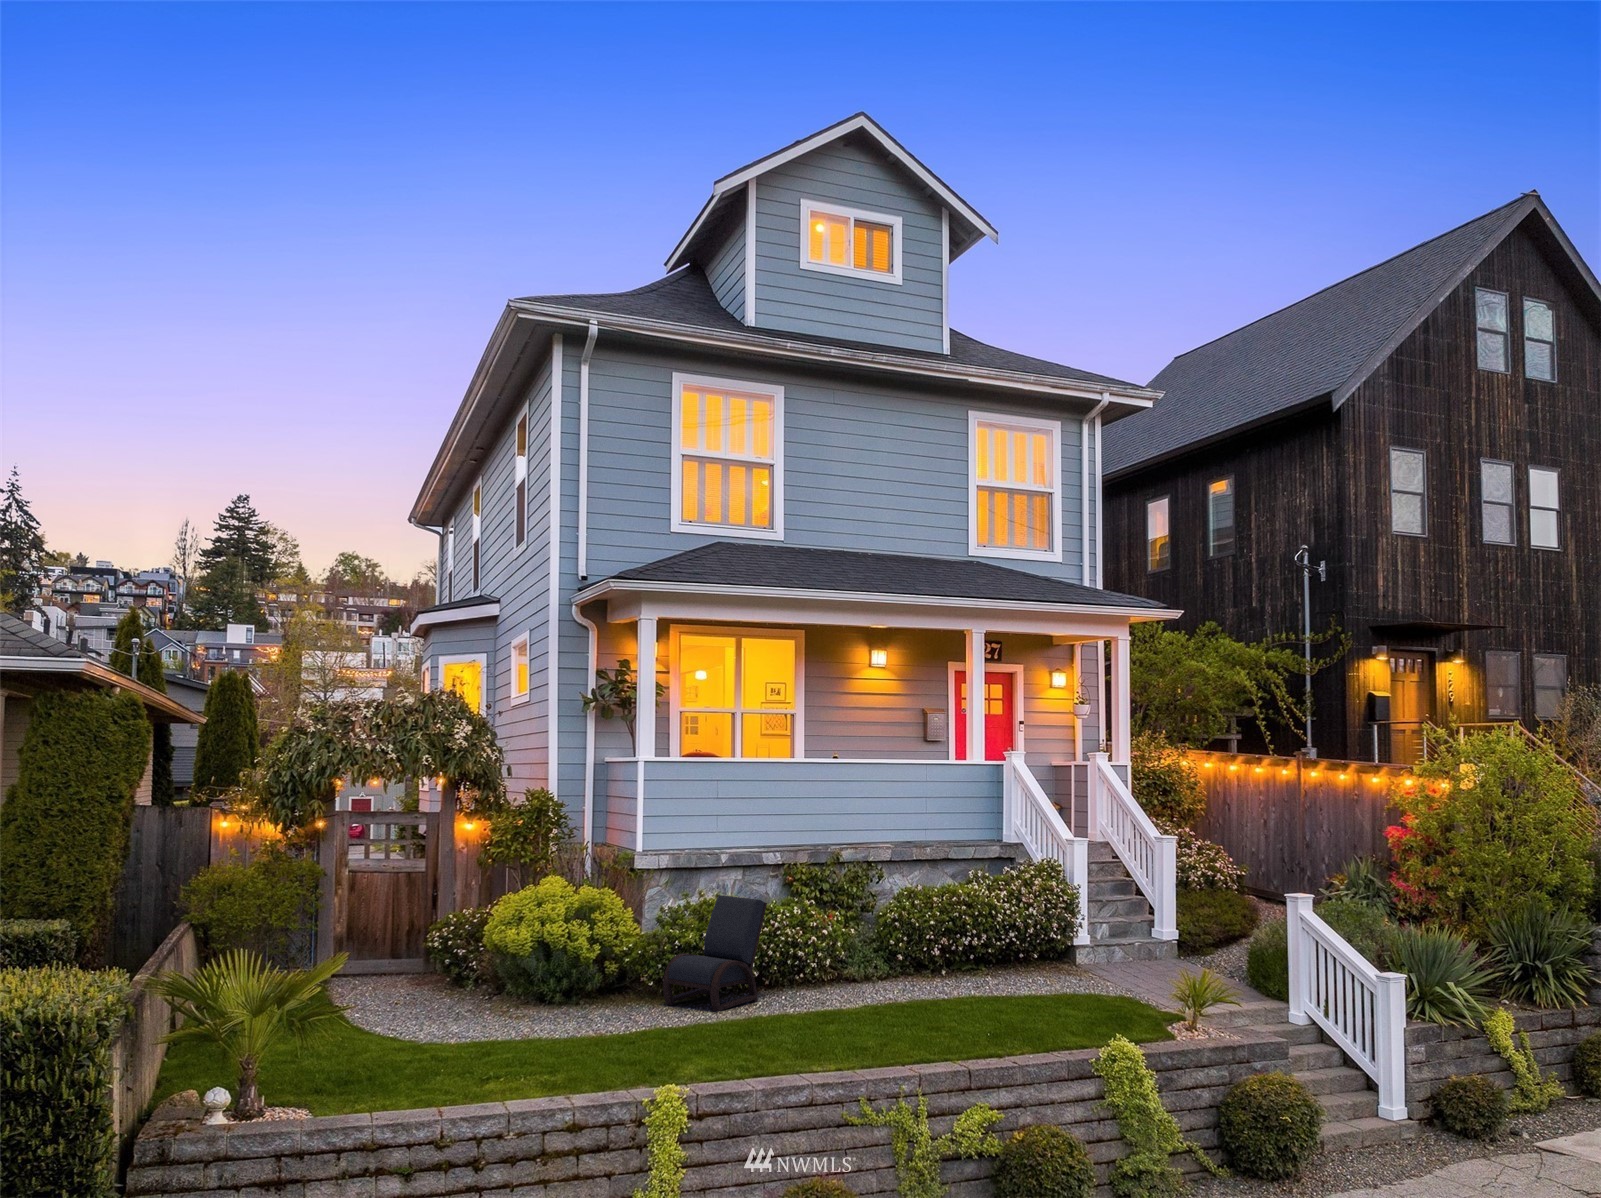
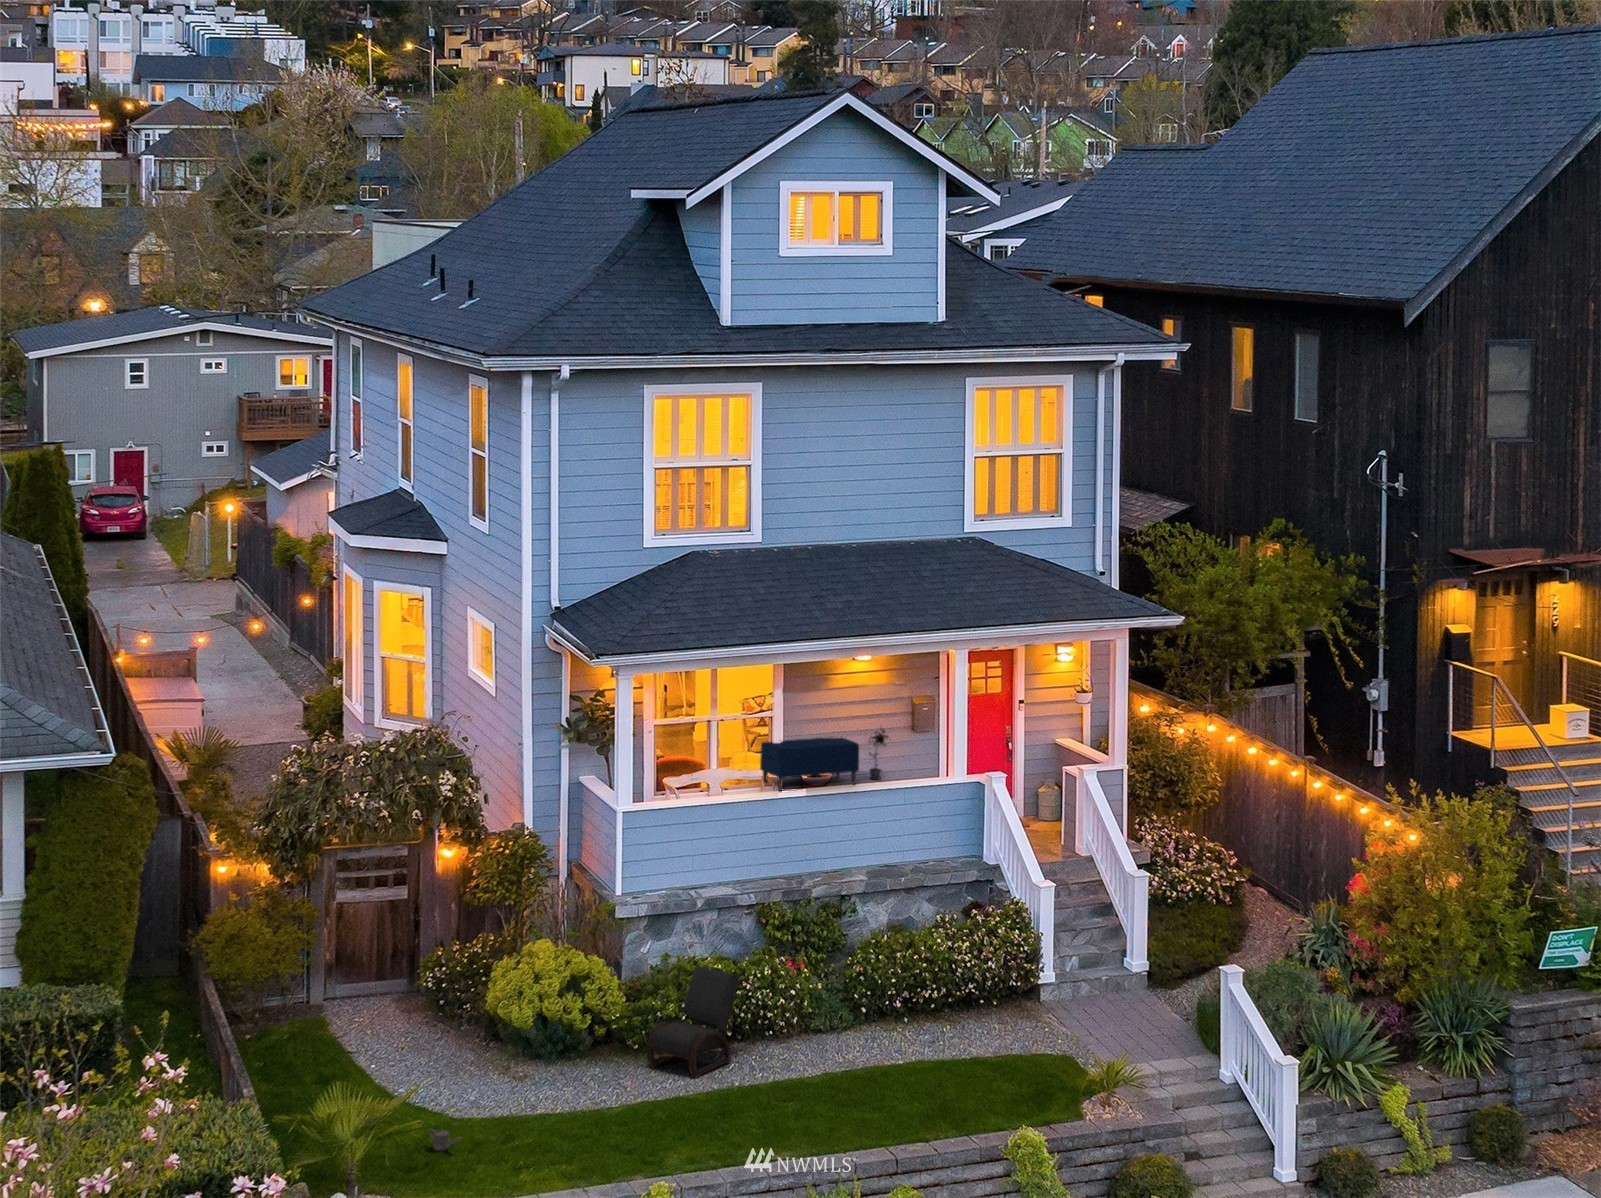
potted plant: none [885,703,910,755] -> present [869,729,888,780]
bench: none [783,712,881,756] -> present [760,737,859,791]
watering can: none [390,1041,428,1067] -> present [429,1129,462,1151]

